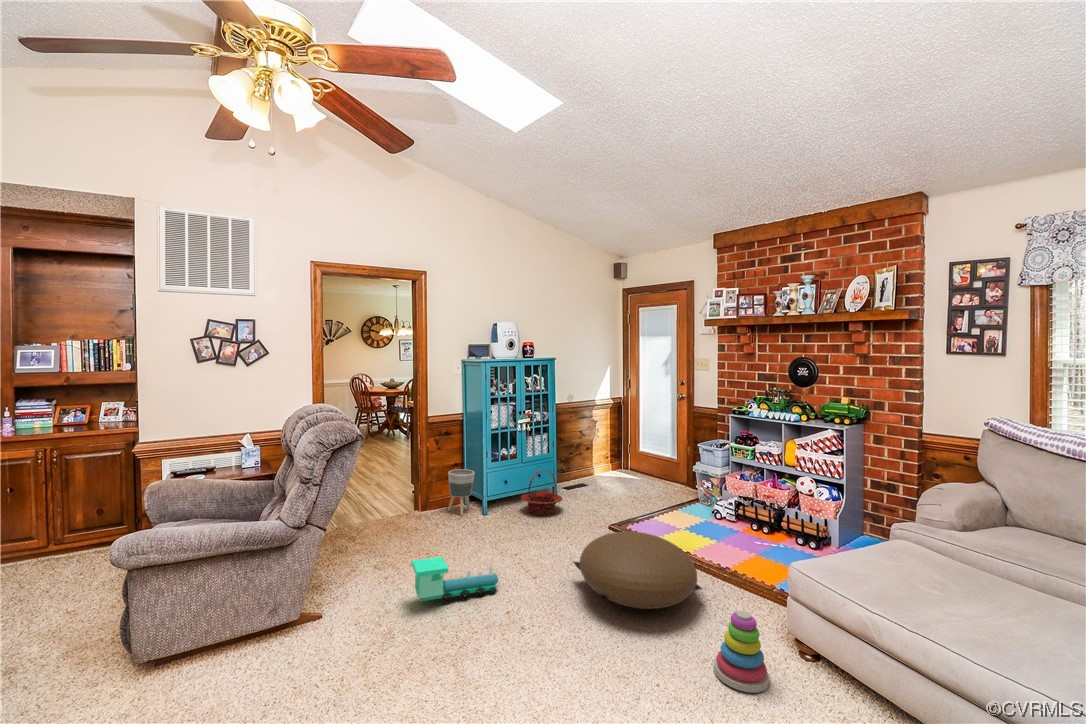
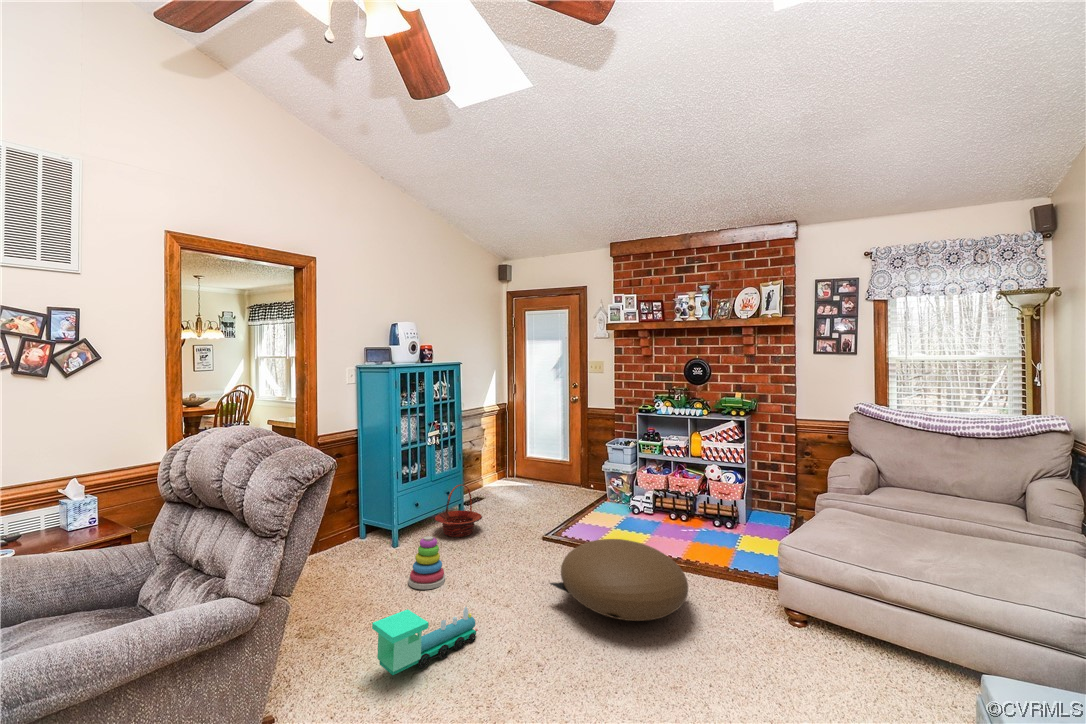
planter: present [448,469,475,516] -> none [344,495,379,552]
stacking toy: present [714,611,769,693] -> present [408,536,445,589]

